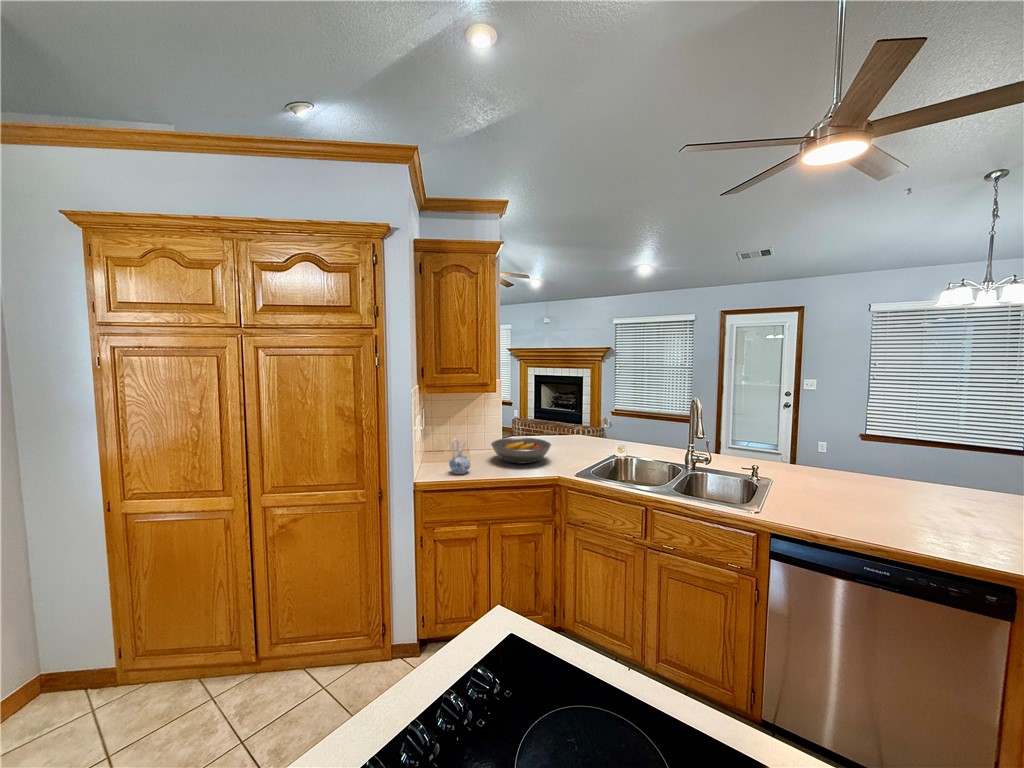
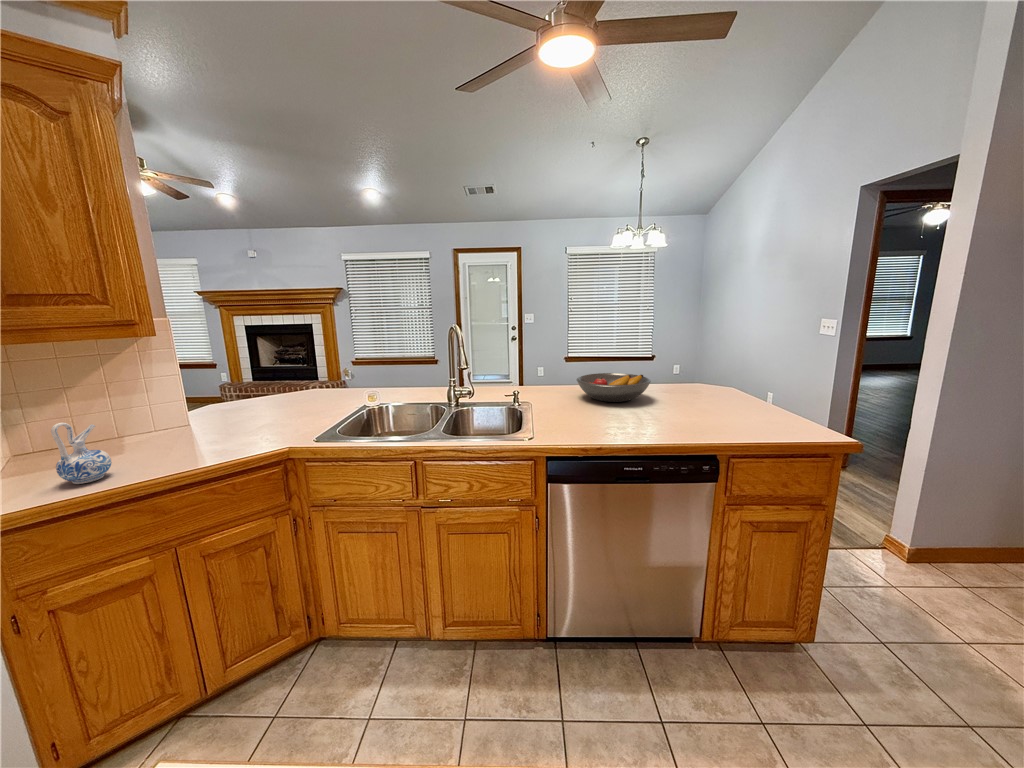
fruit bowl: present [491,438,551,464] -> present [577,373,651,402]

